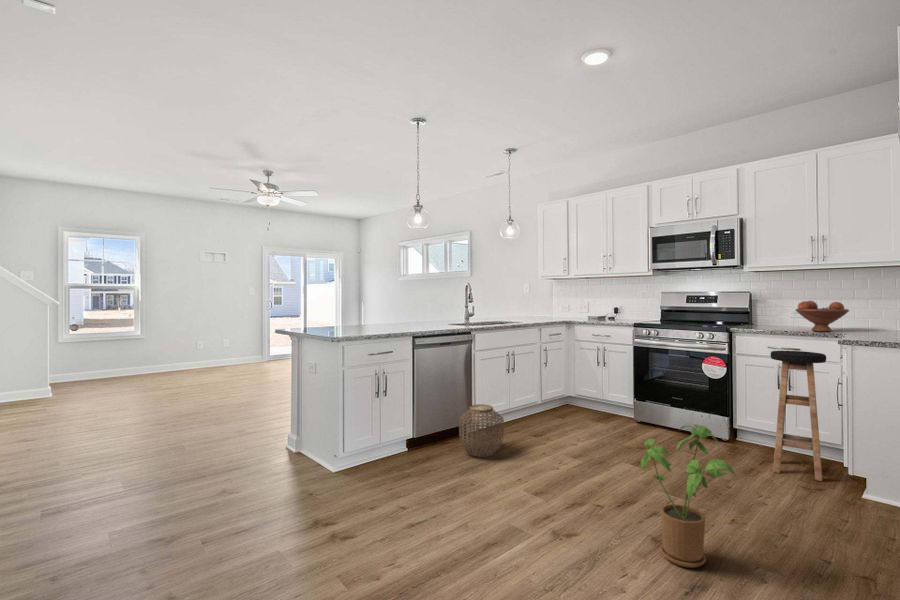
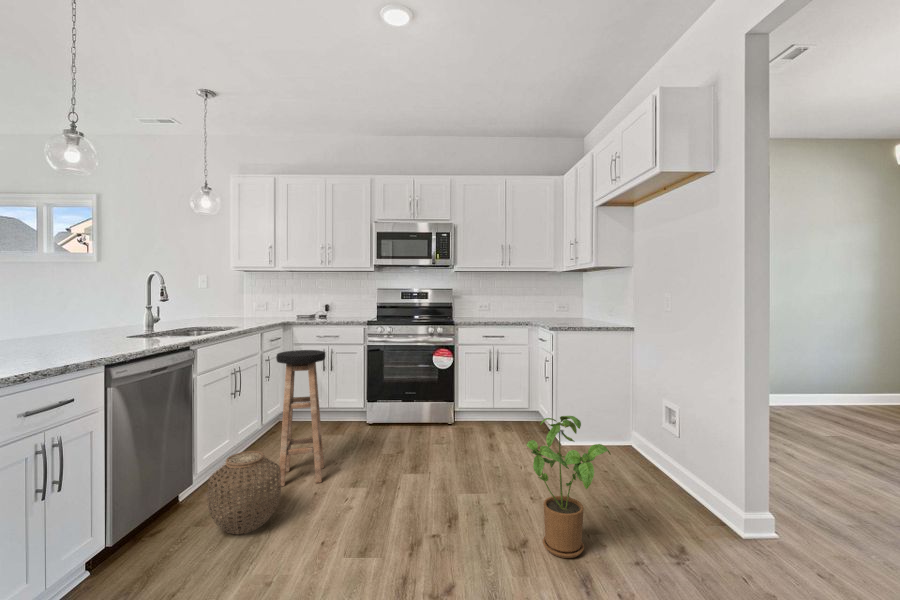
fruit bowl: present [796,301,849,332] -> none [497,296,530,320]
bar stool: present [771,351,826,481] -> present [276,350,325,486]

